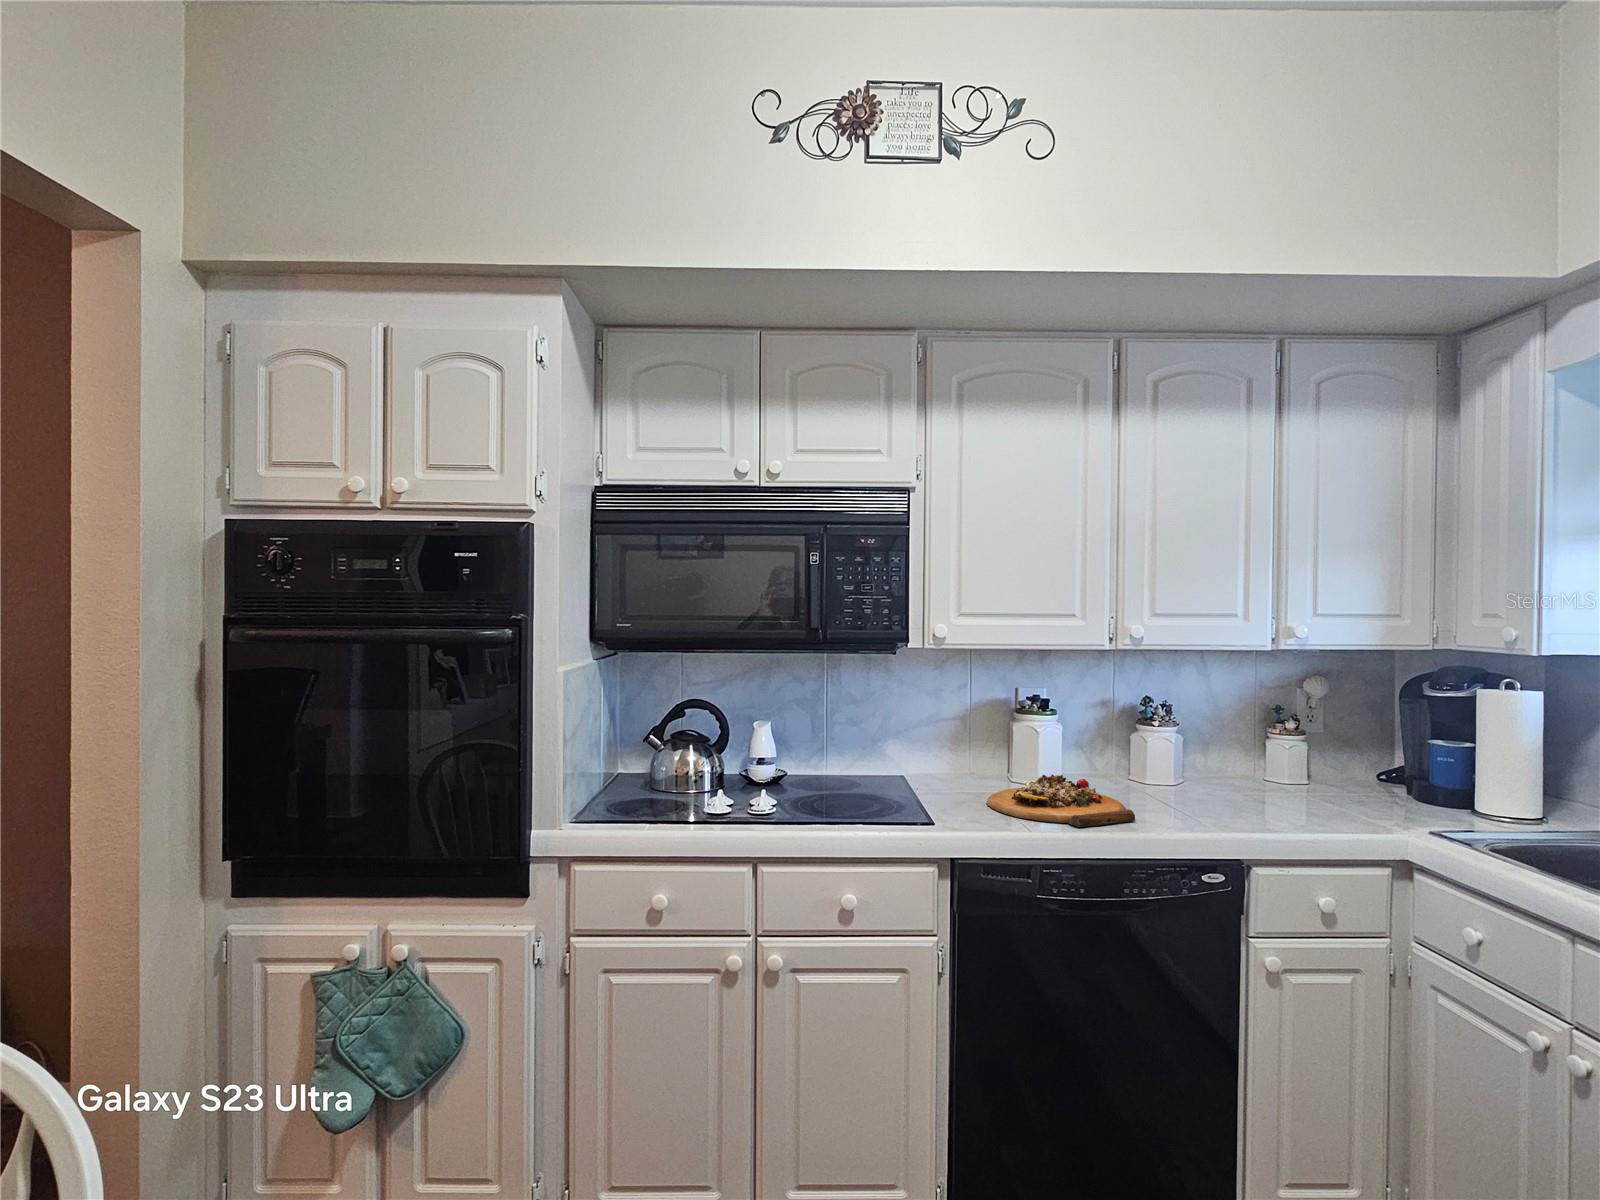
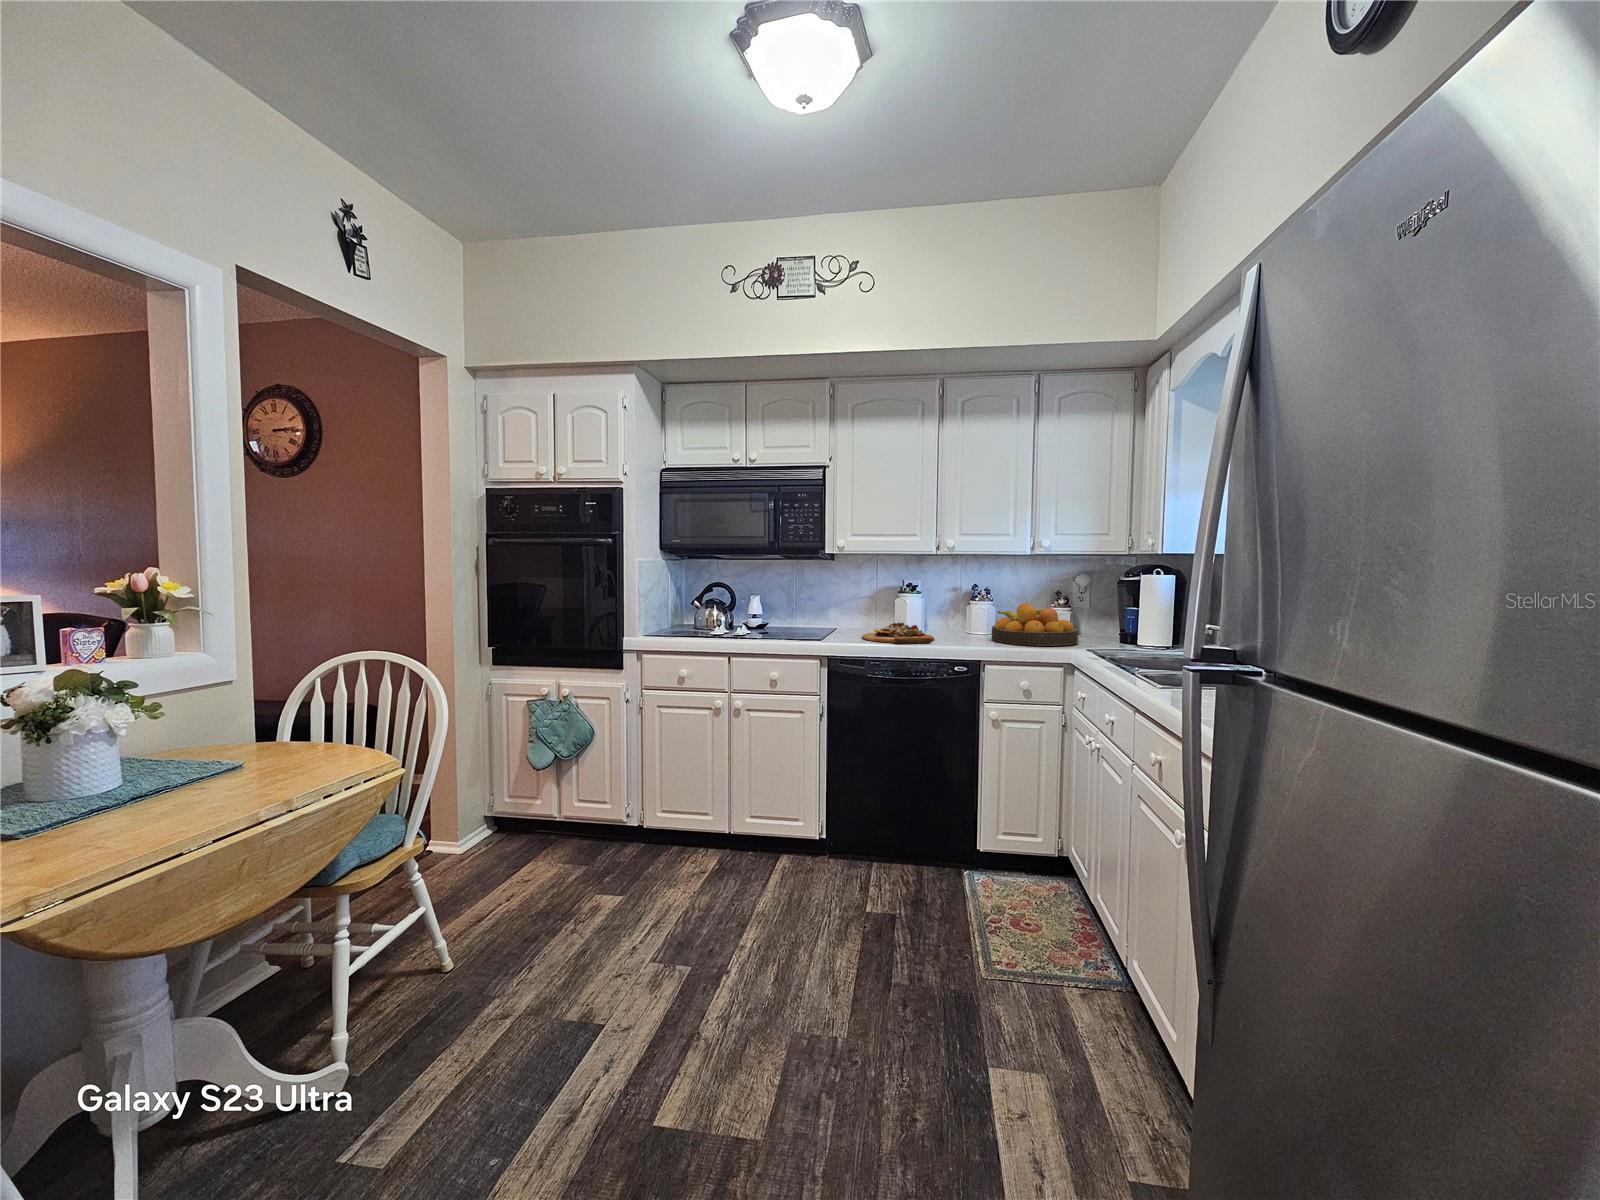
fruit bowl: none [1213,734,1379,823] -> present [992,604,1078,646]

